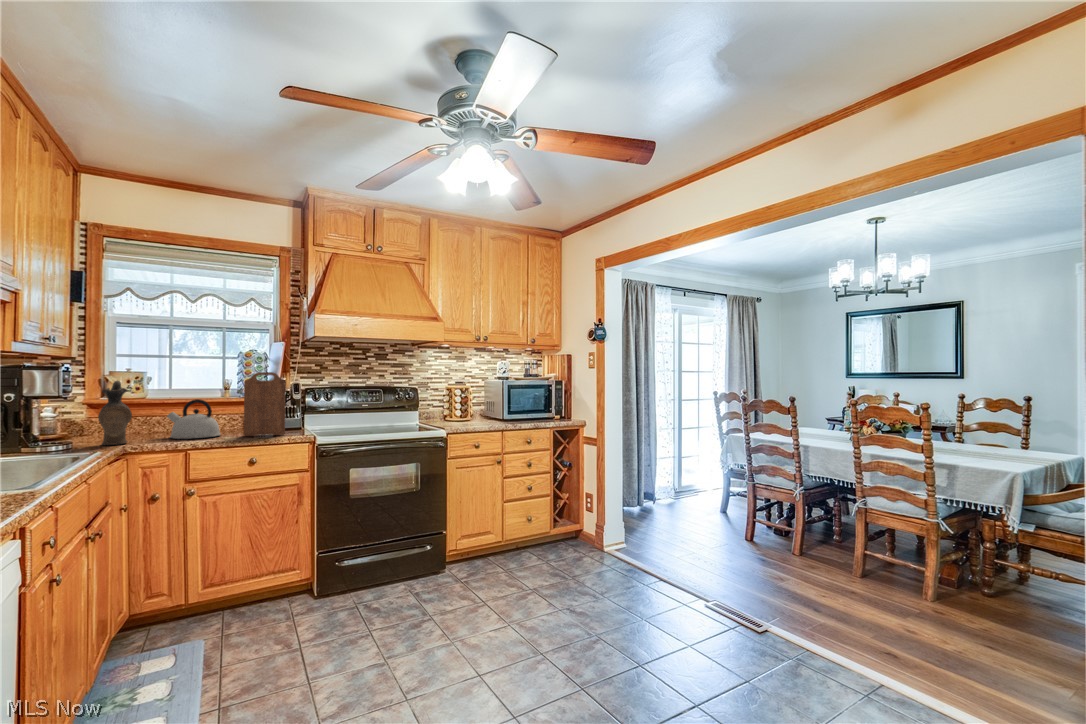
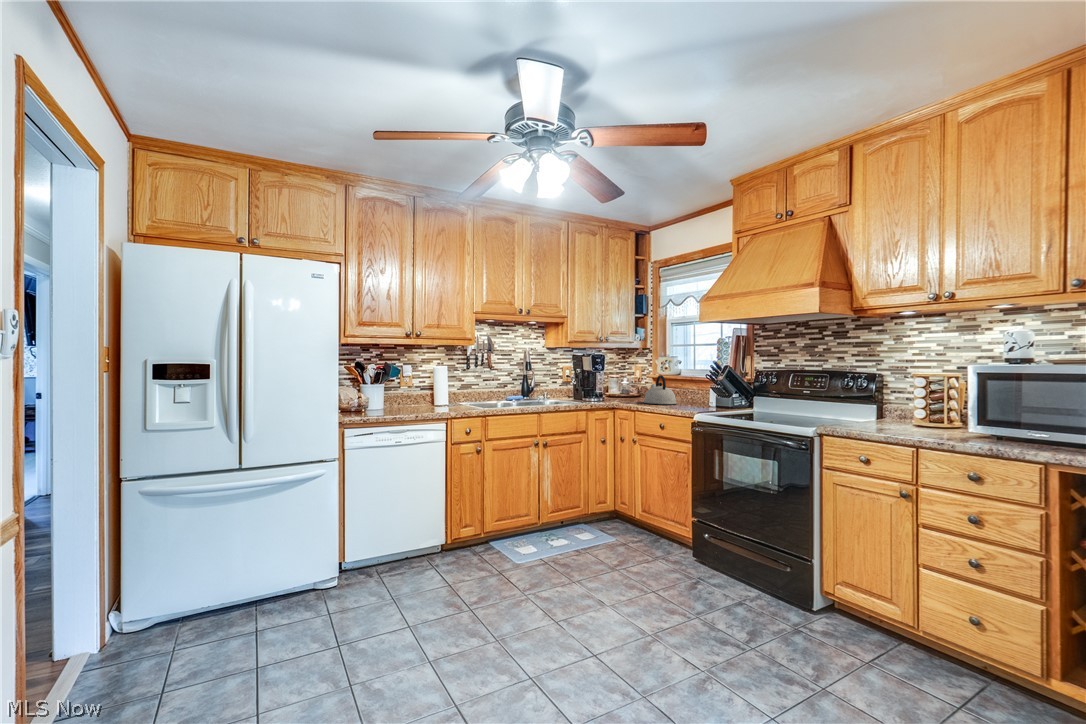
cutting board: present [244,372,286,436] -> none [676,354,700,409]
ceramic pitcher: present [98,381,132,445] -> none [602,360,622,401]

